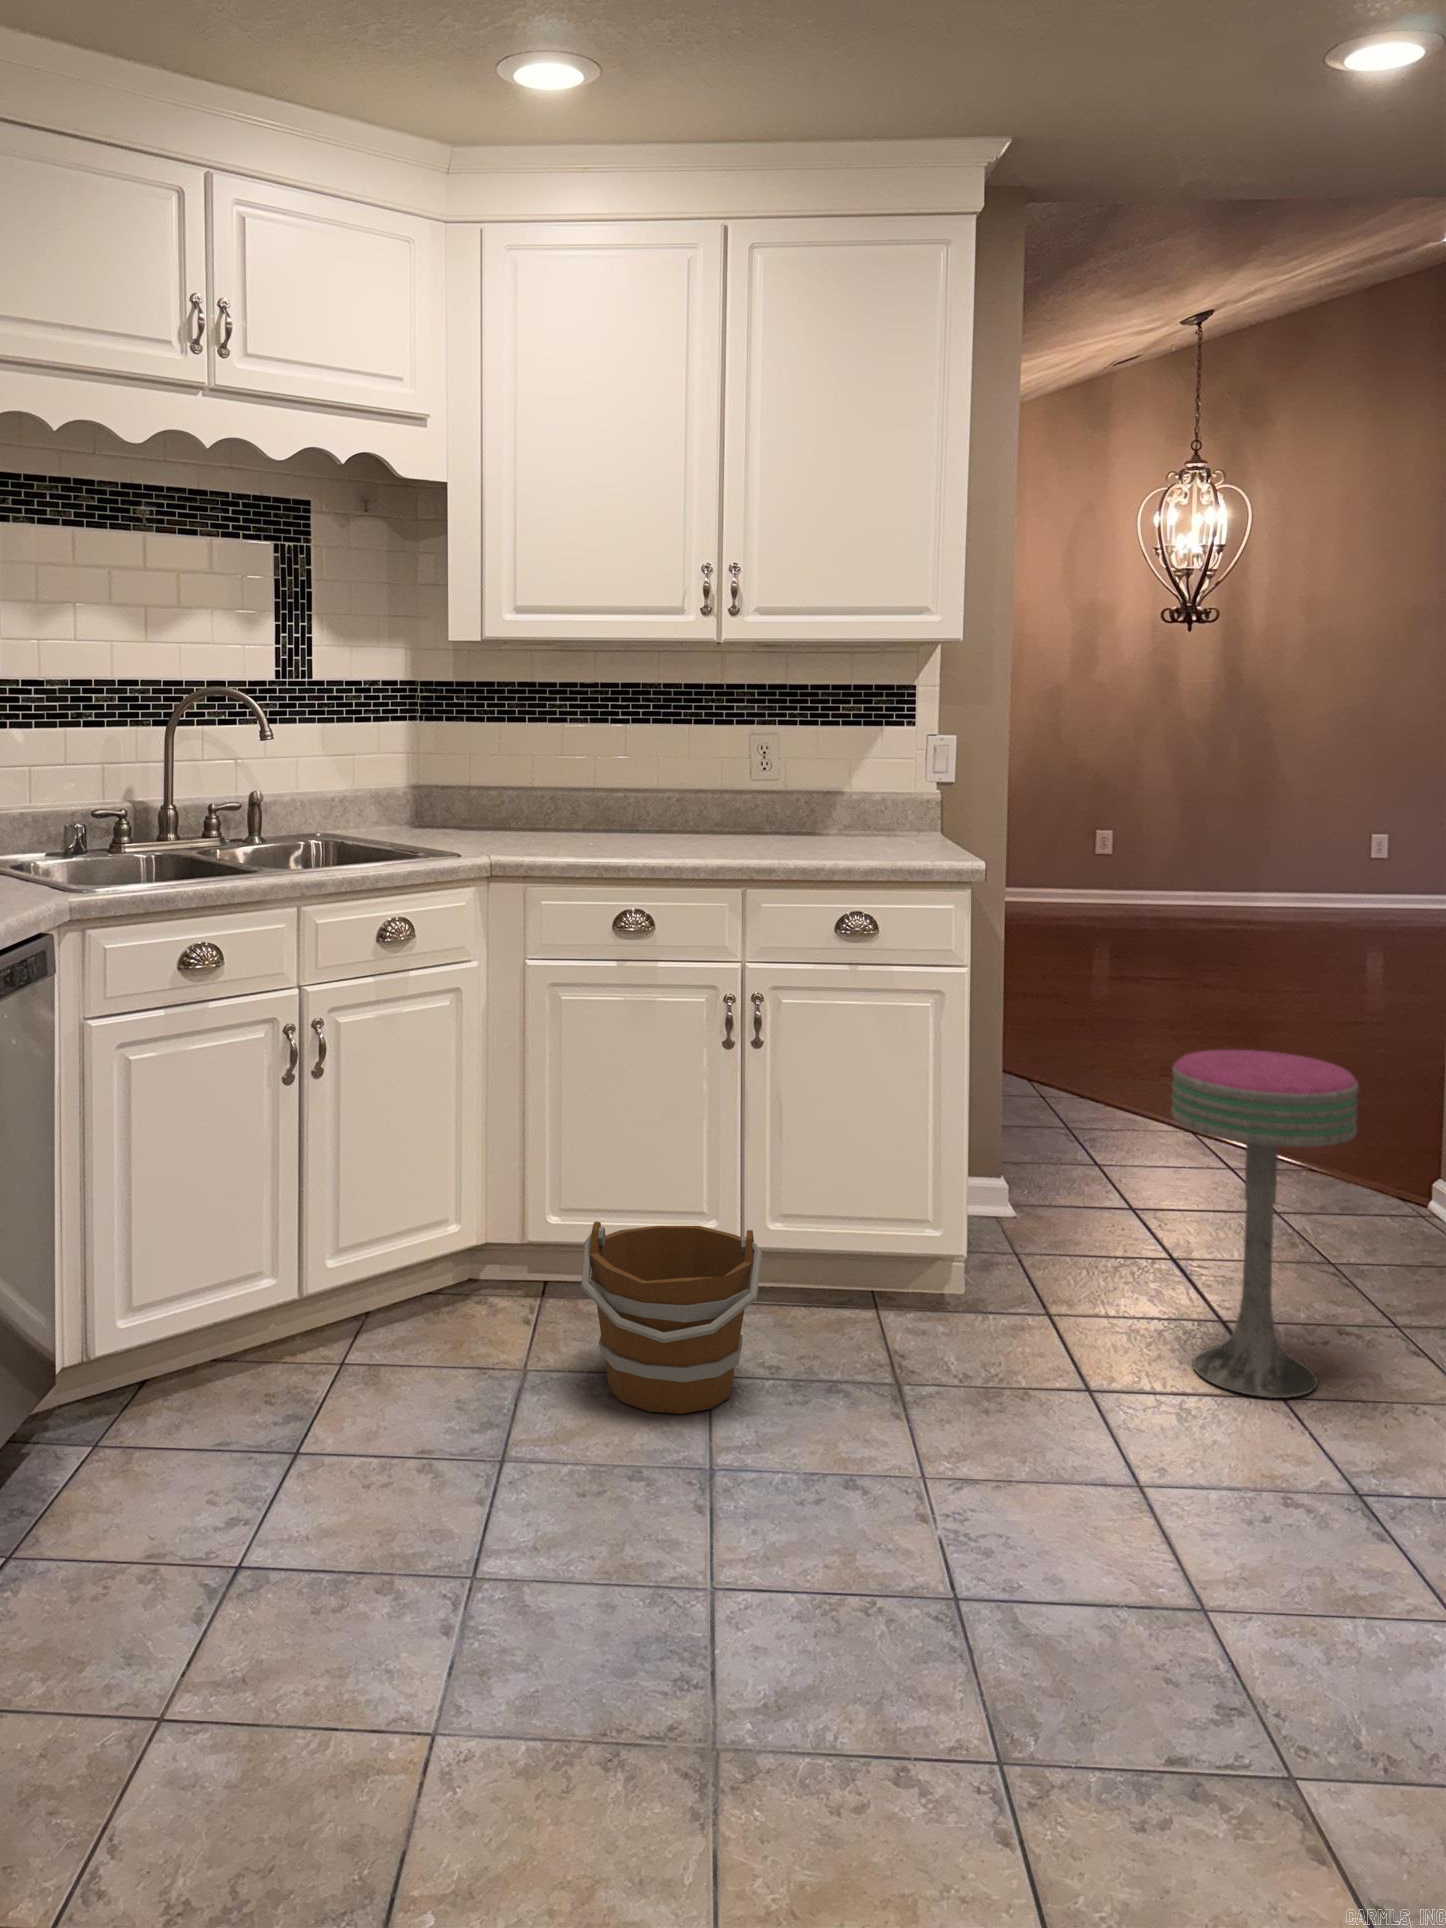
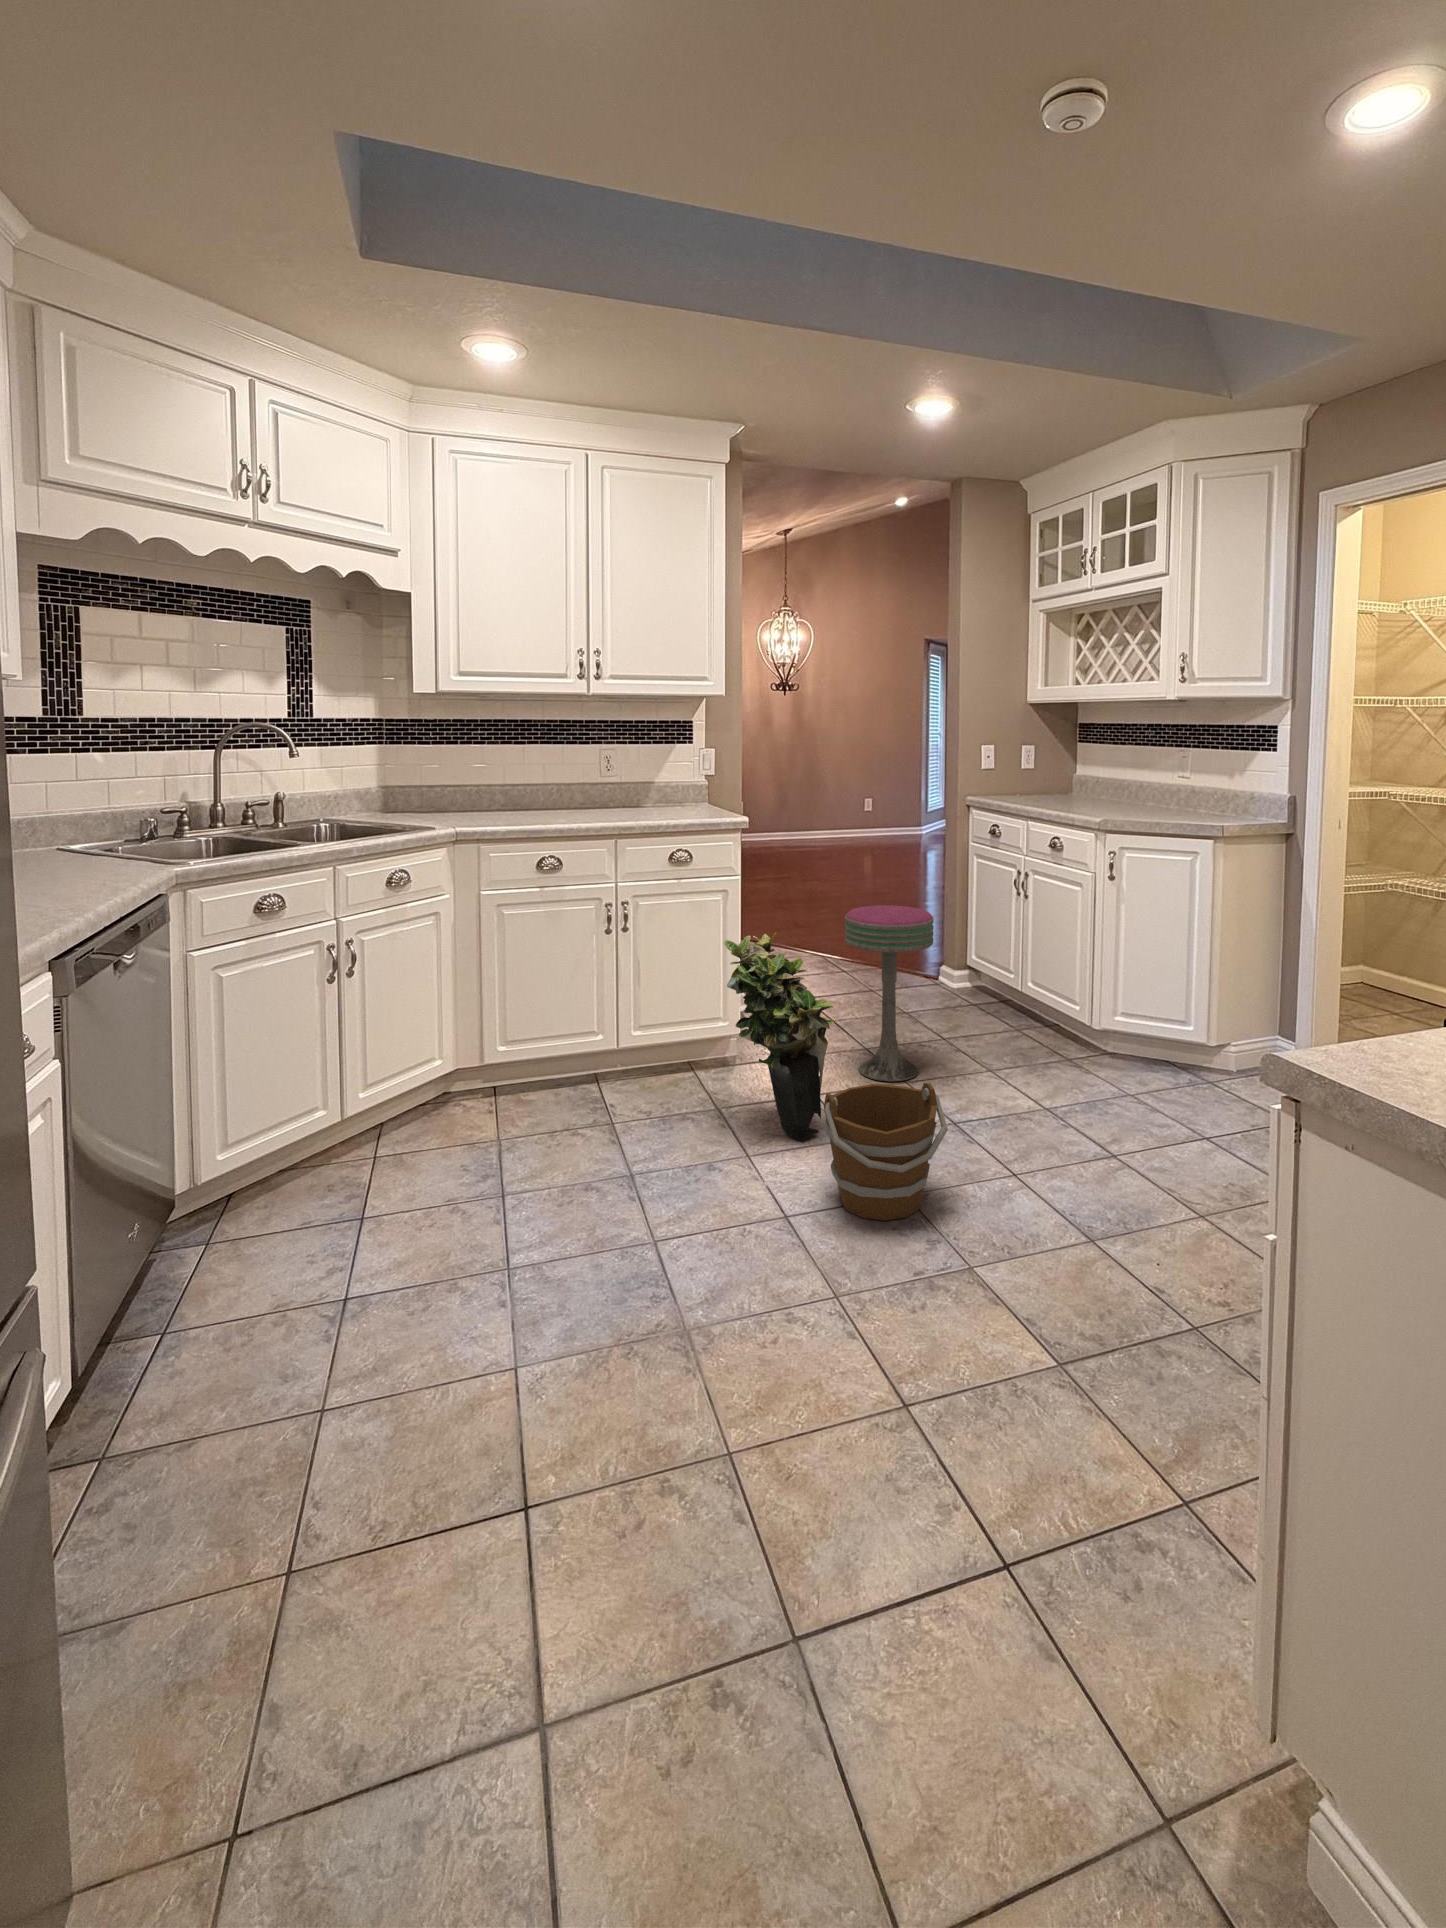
potted plant: none [902,1081,1111,1472] -> present [723,933,834,1141]
bucket: present [581,1222,762,1414] -> present [824,1082,948,1221]

